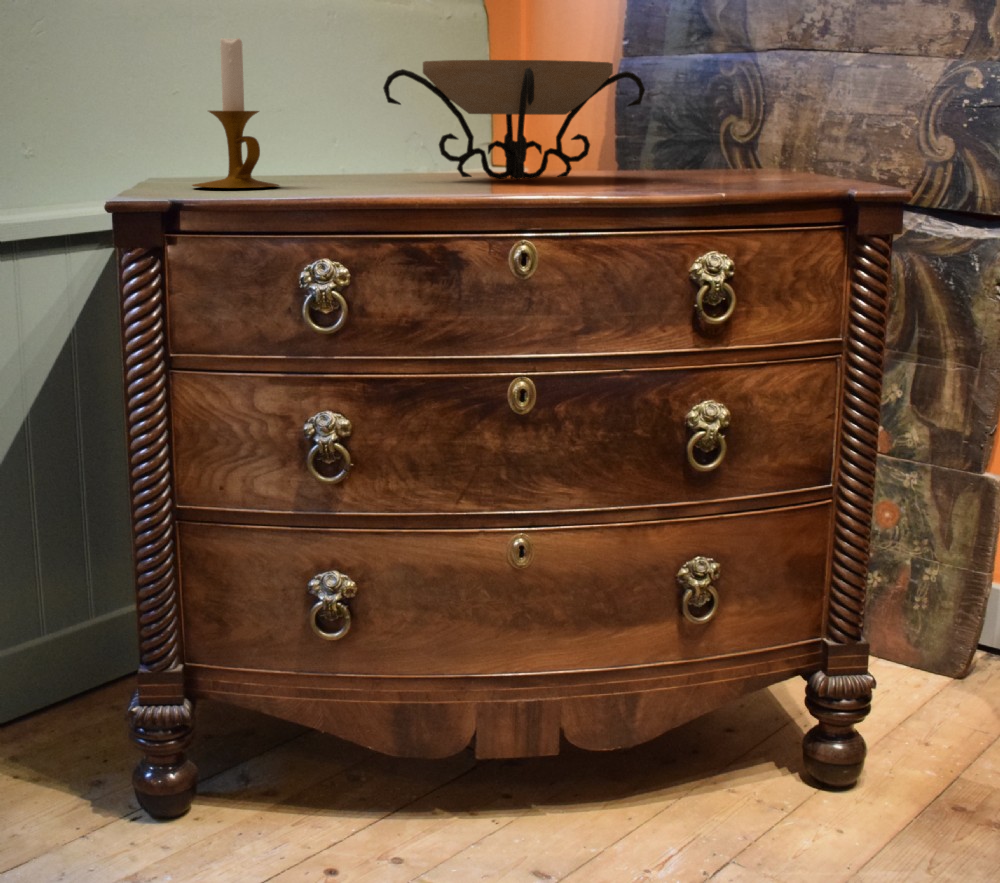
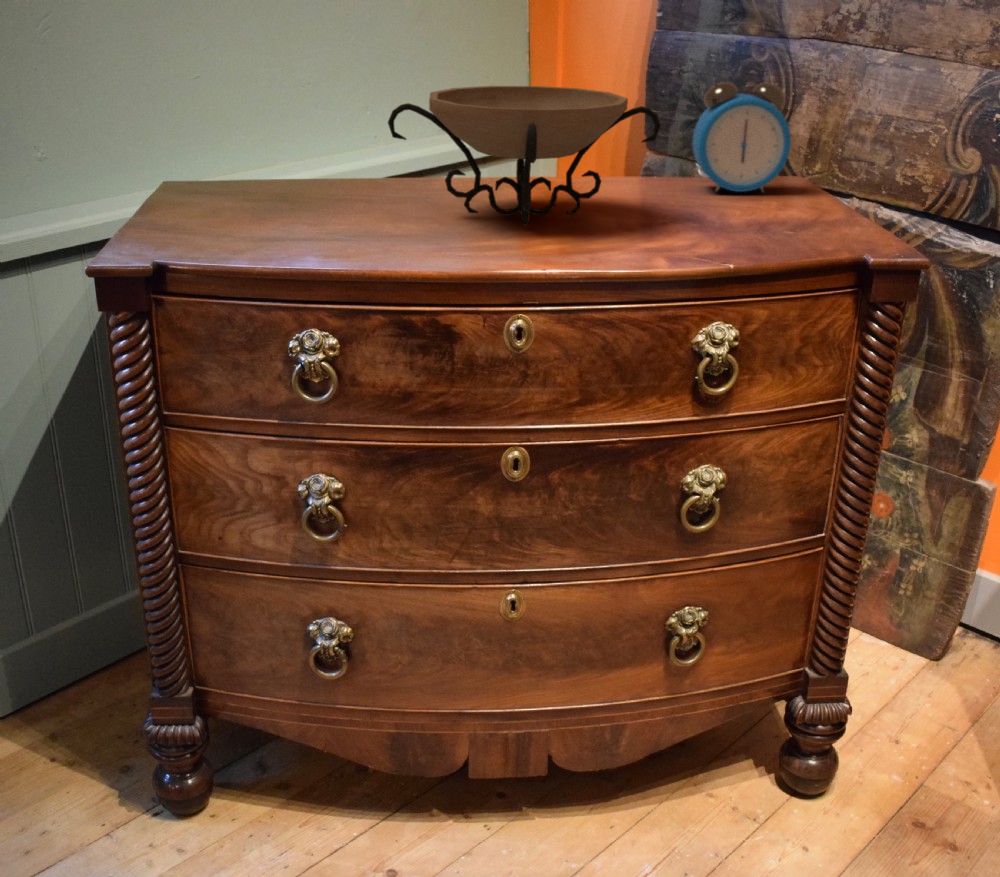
candlestick: present [192,38,279,188] -> none [188,81,278,244]
alarm clock: none [673,67,768,172] -> present [693,82,791,192]

